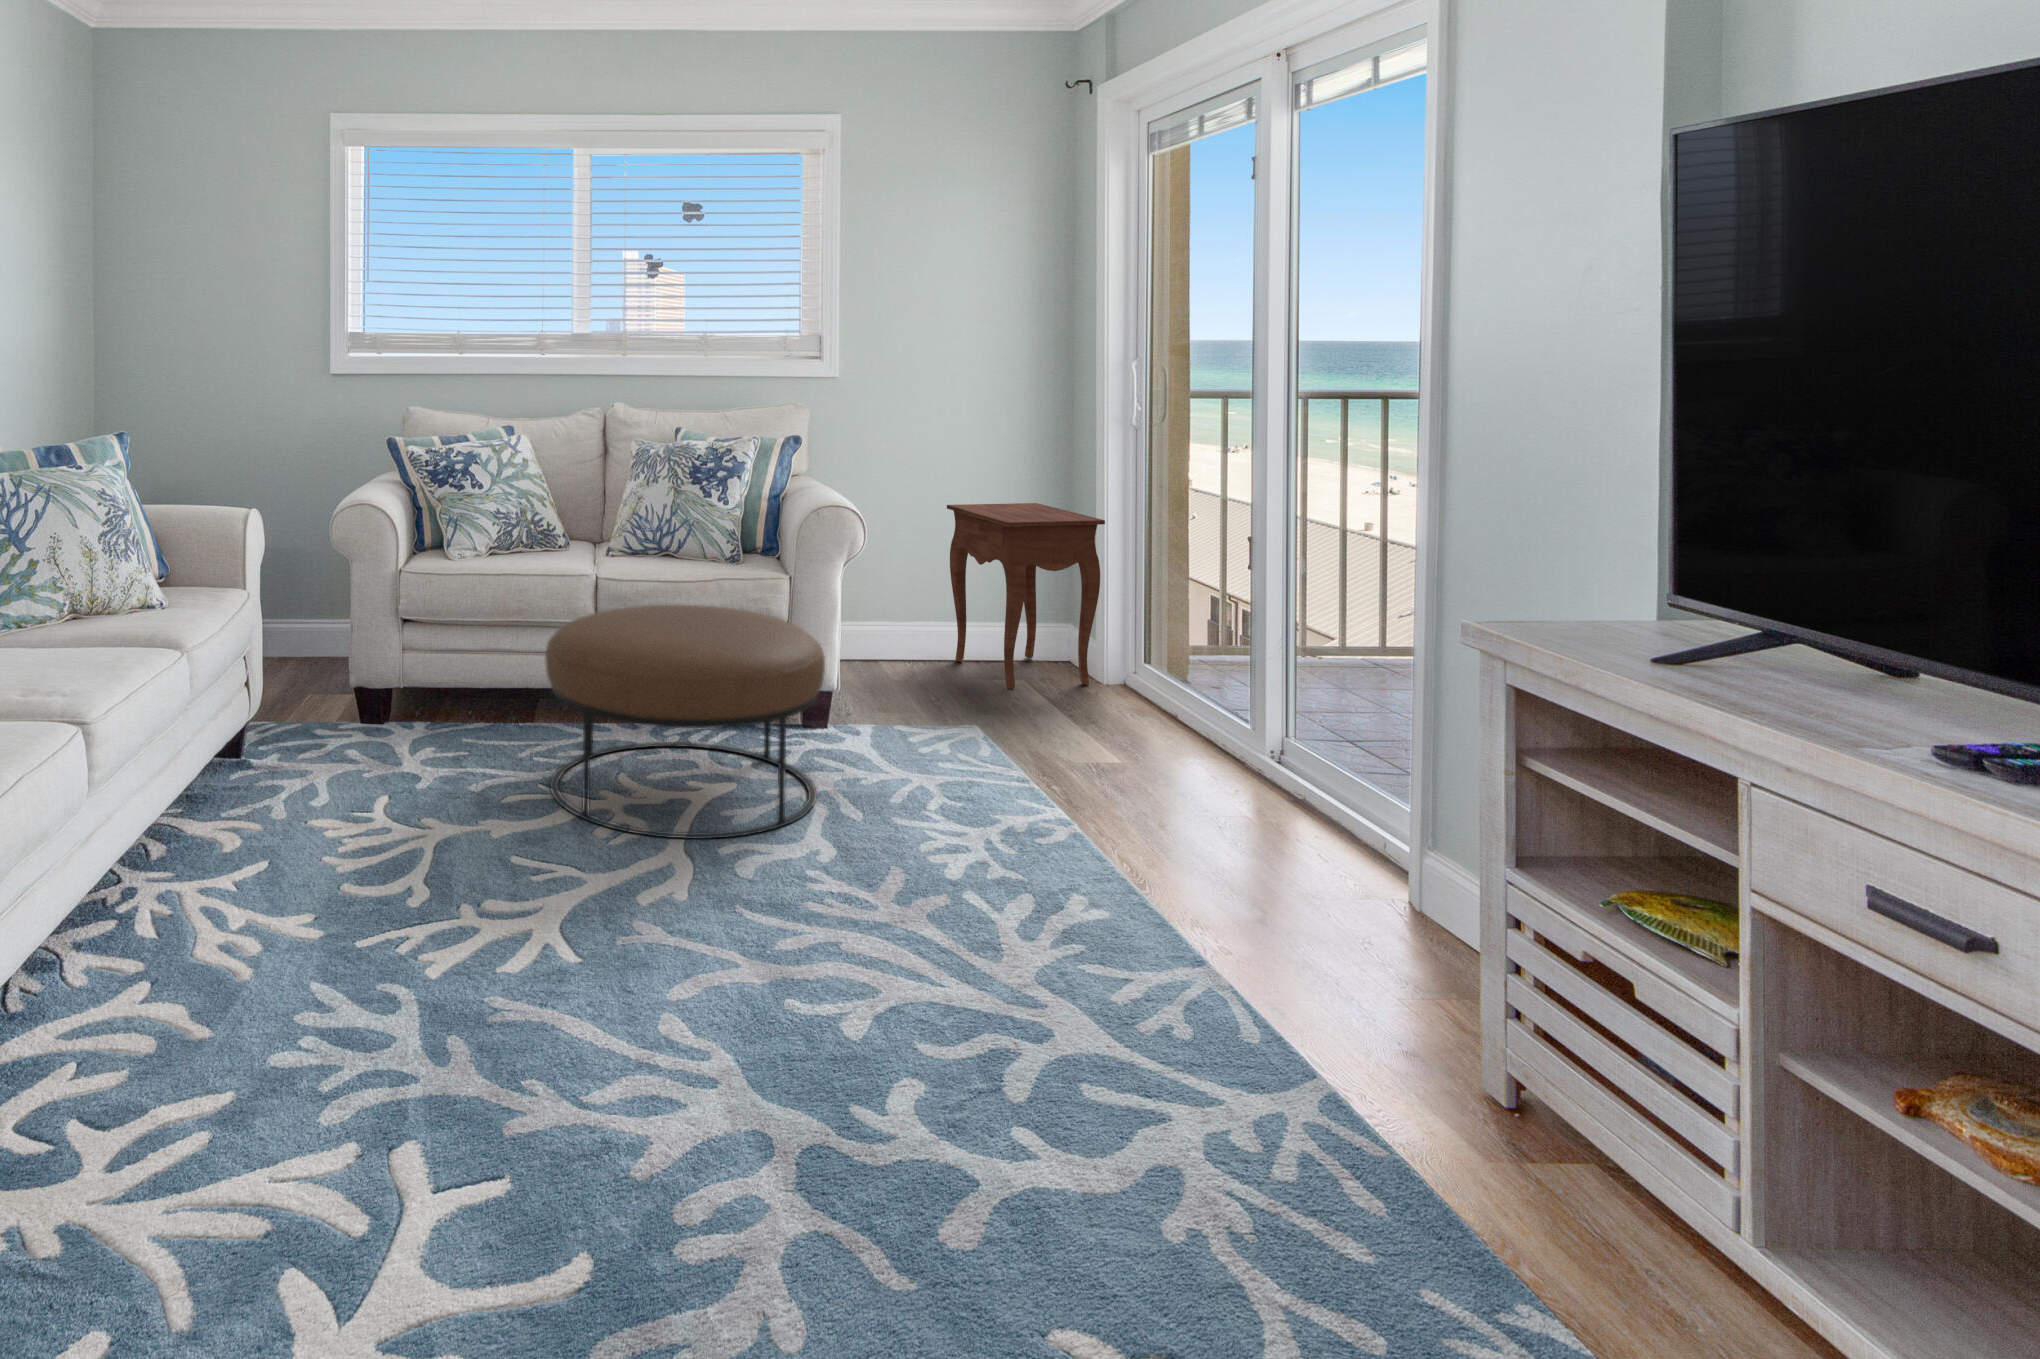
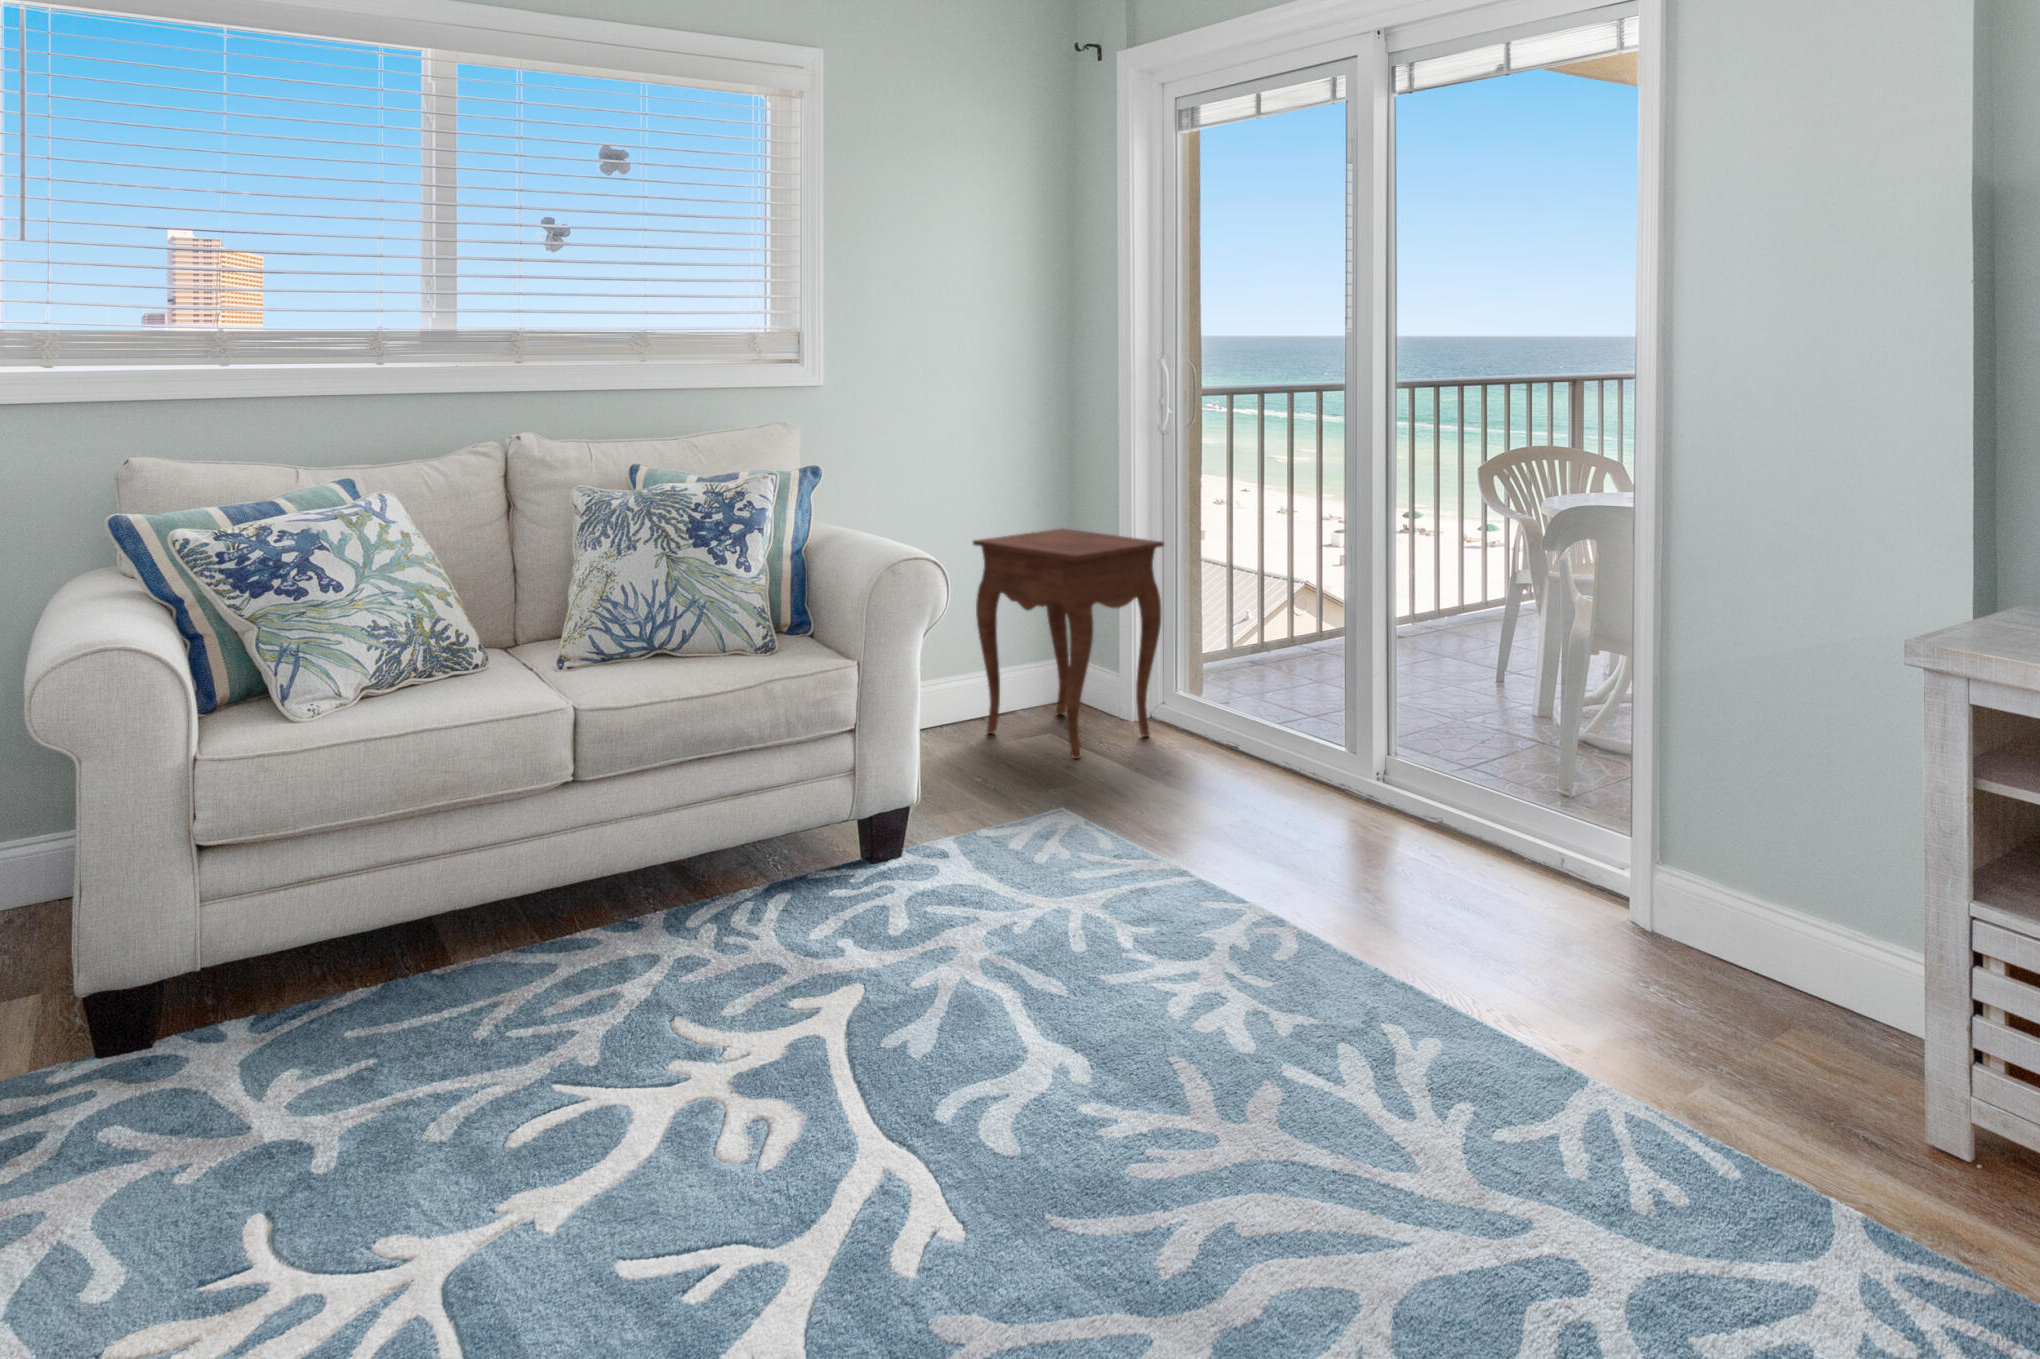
ottoman: present [545,605,825,839] -> none [561,725,1013,1137]

